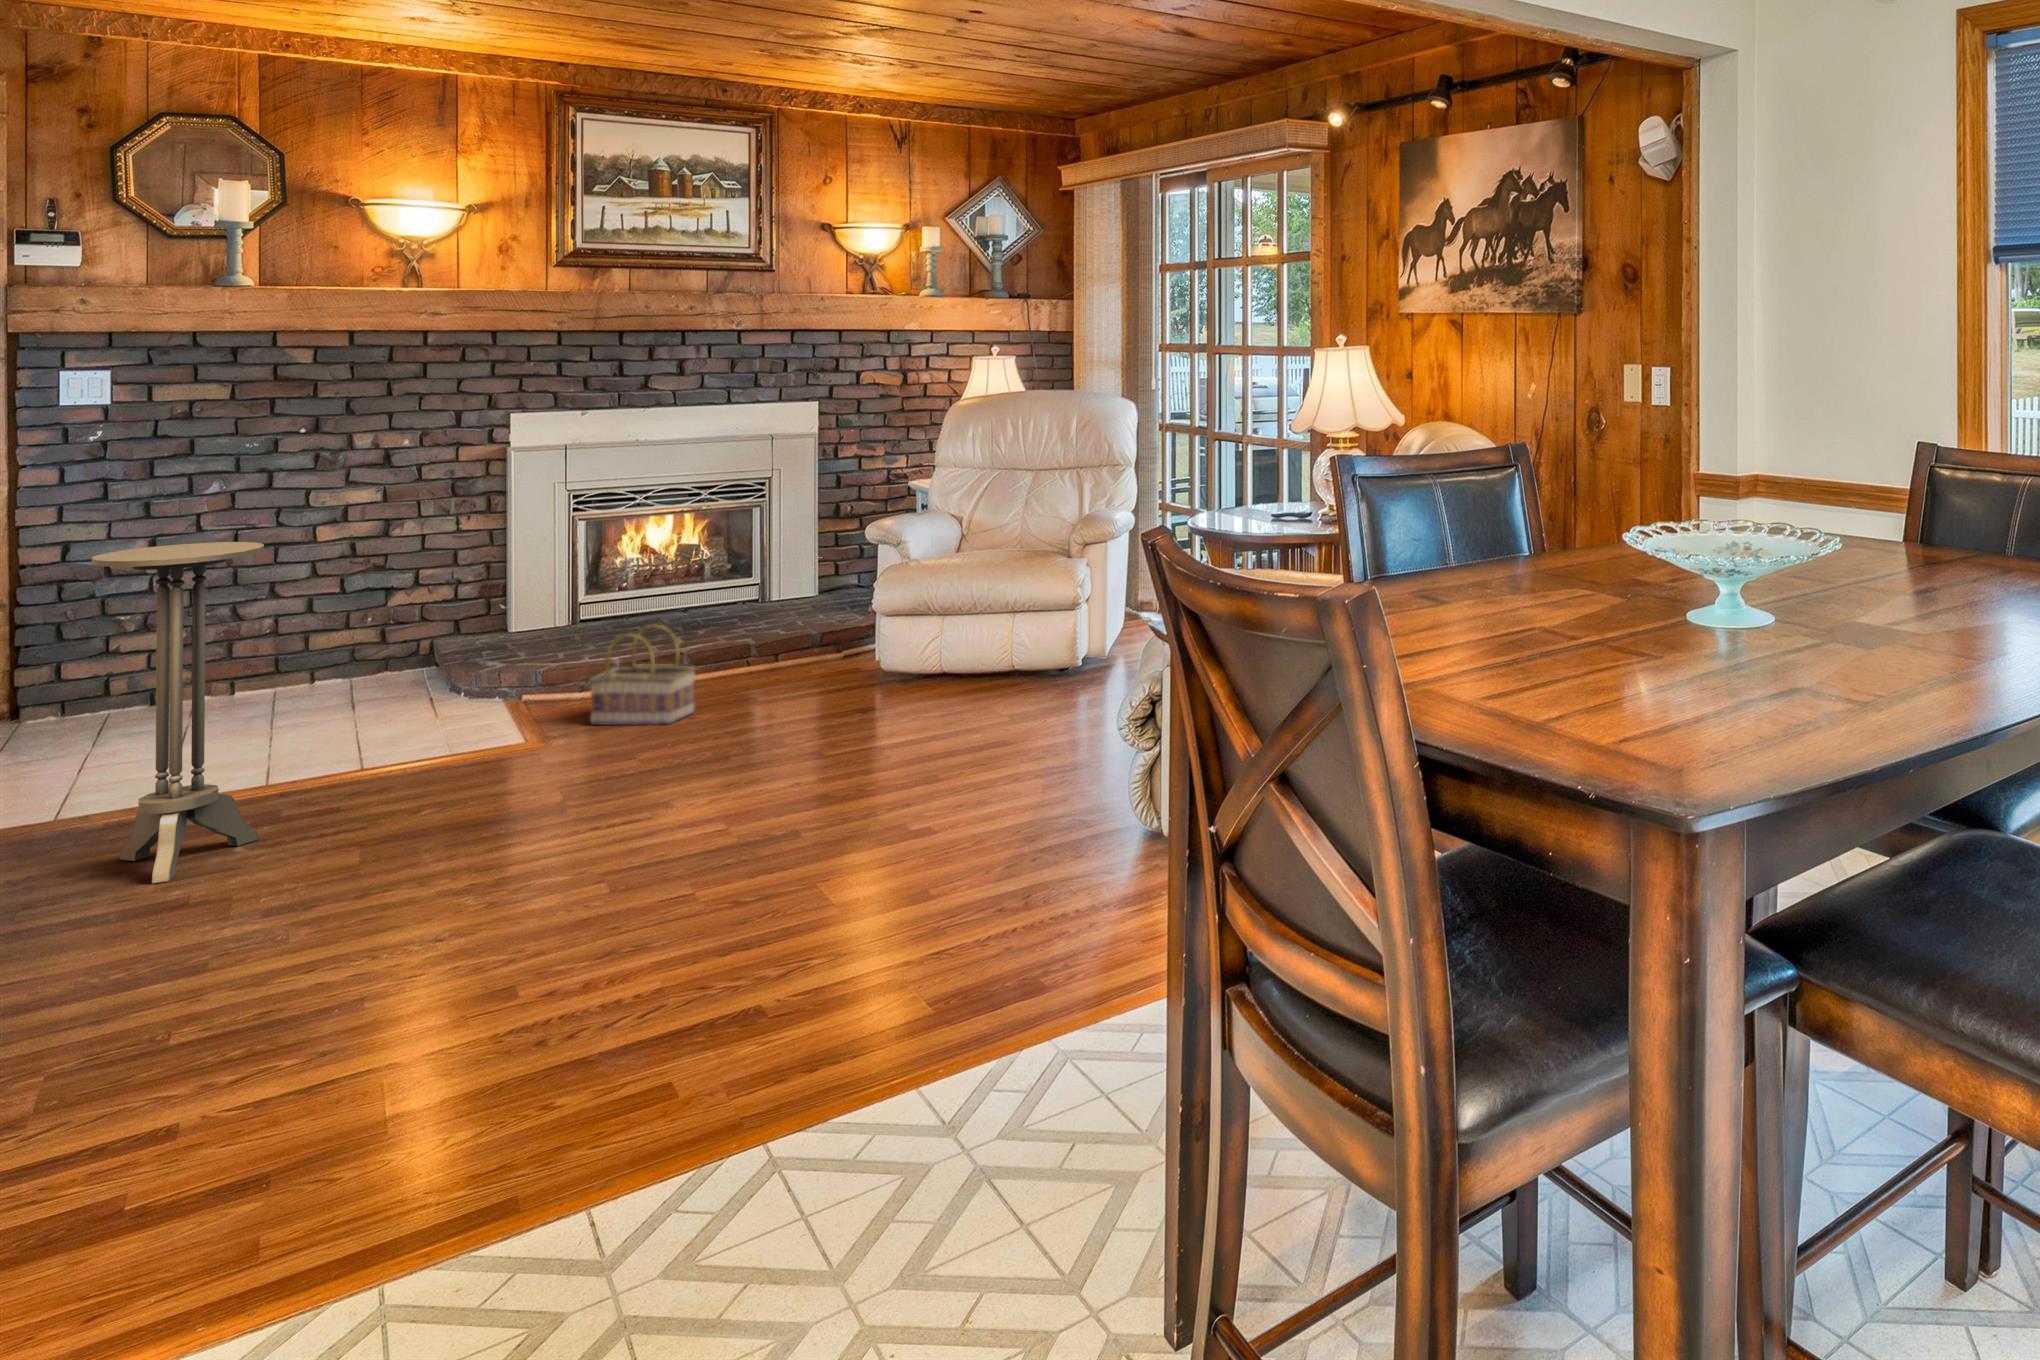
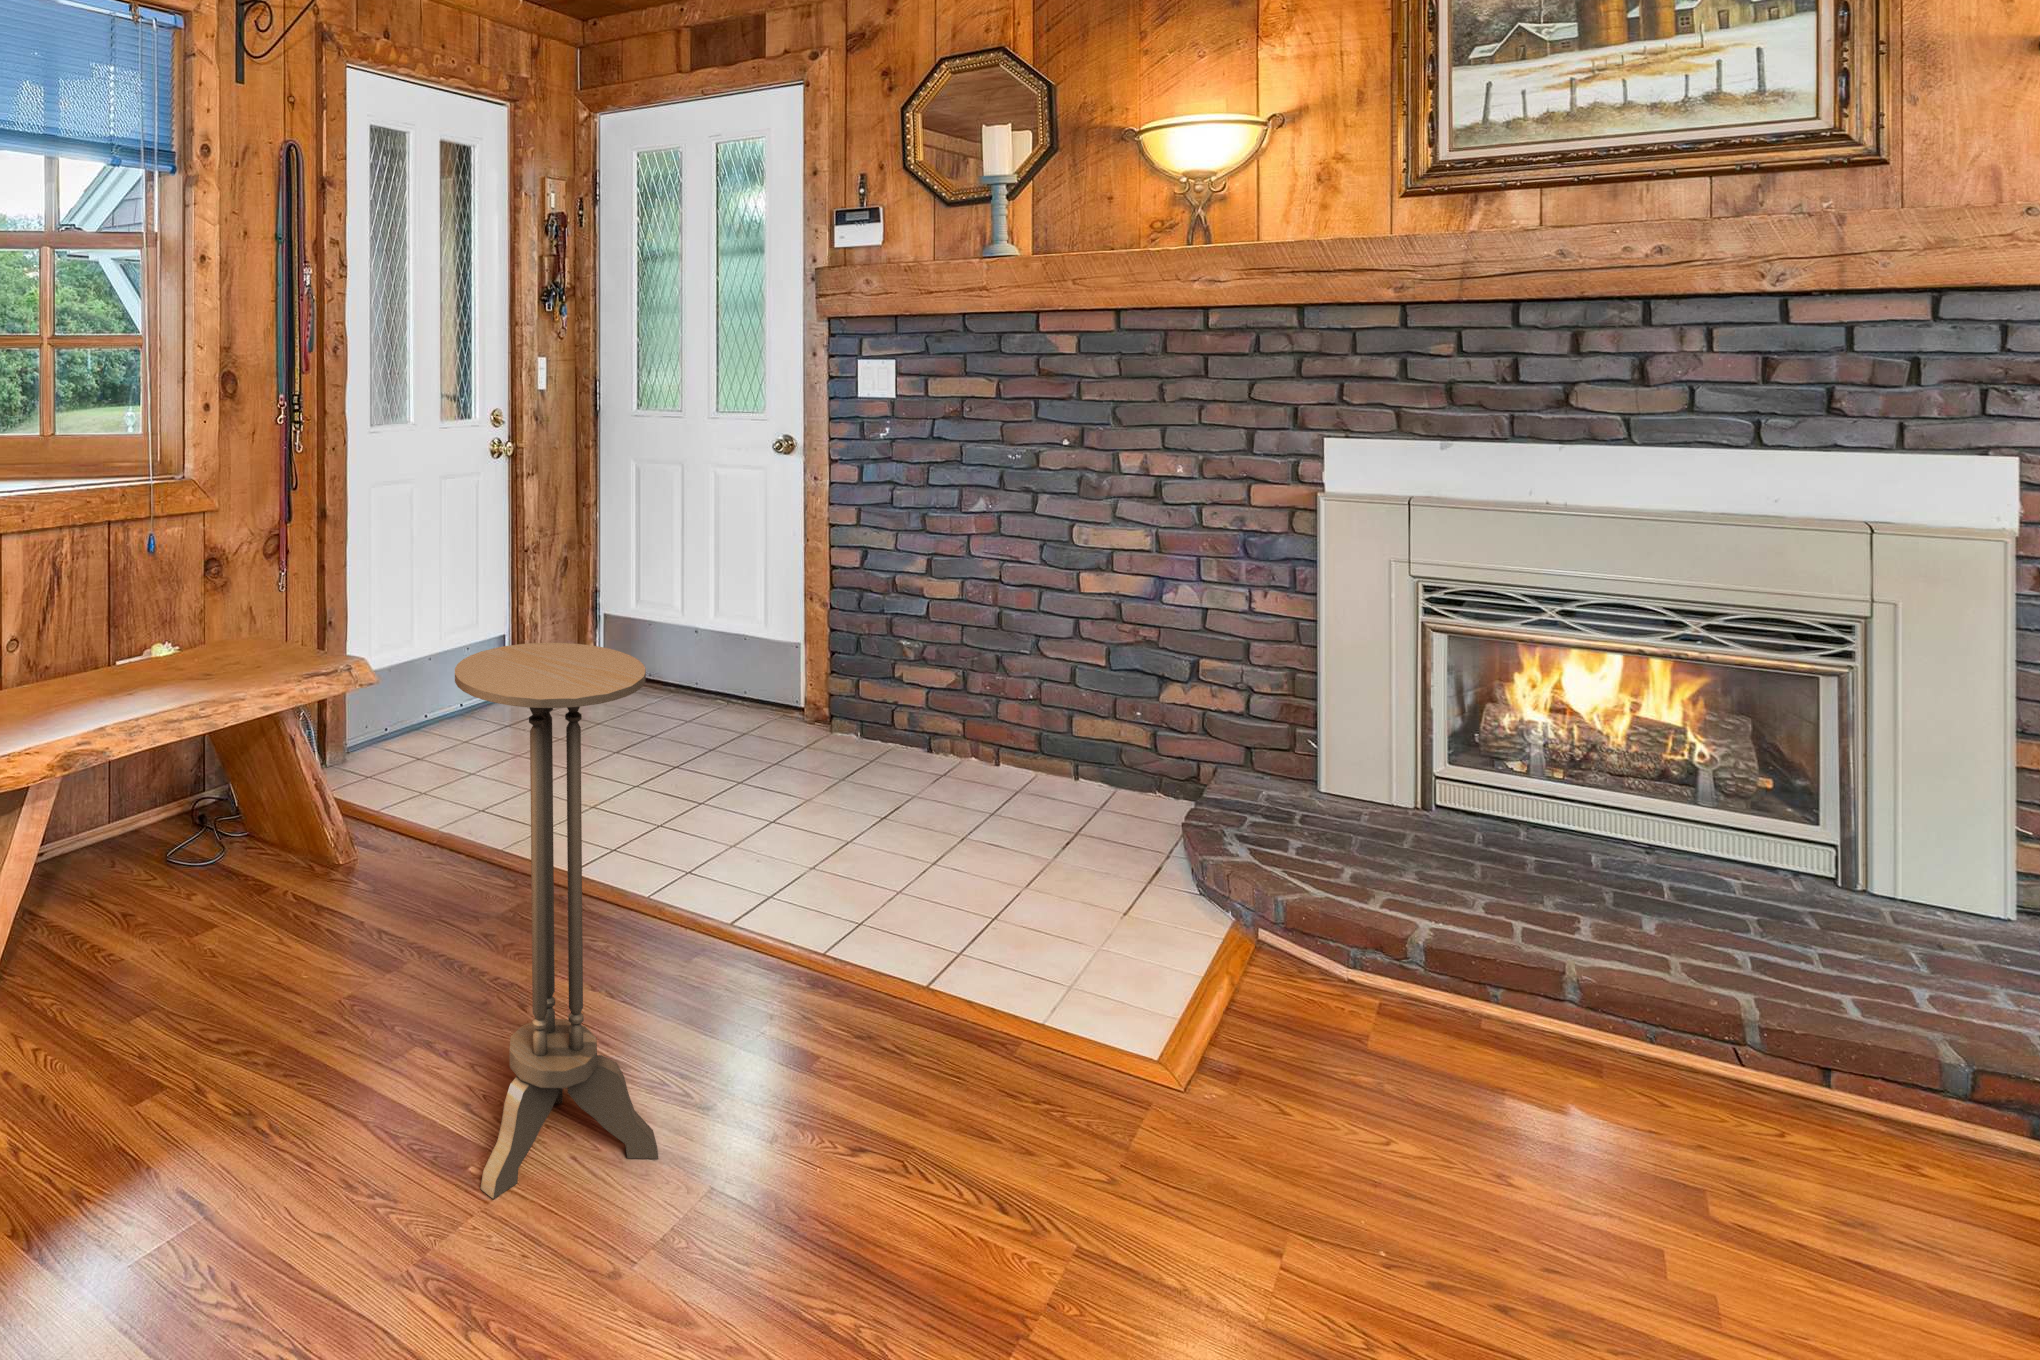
basket: present [590,625,695,725] -> none [1299,970,1541,1253]

